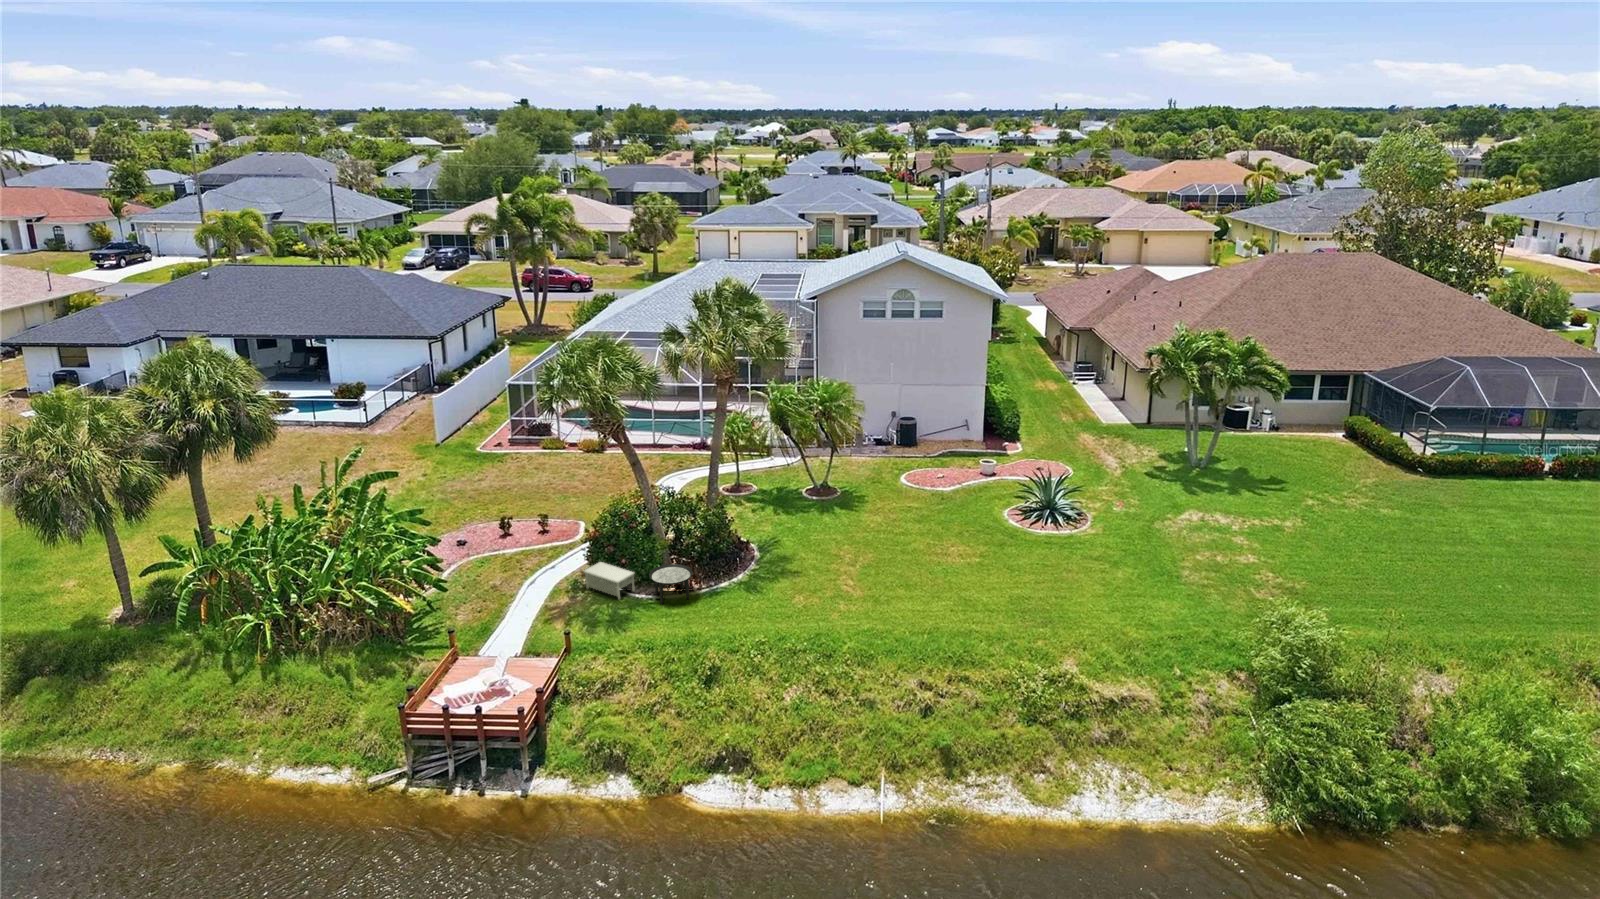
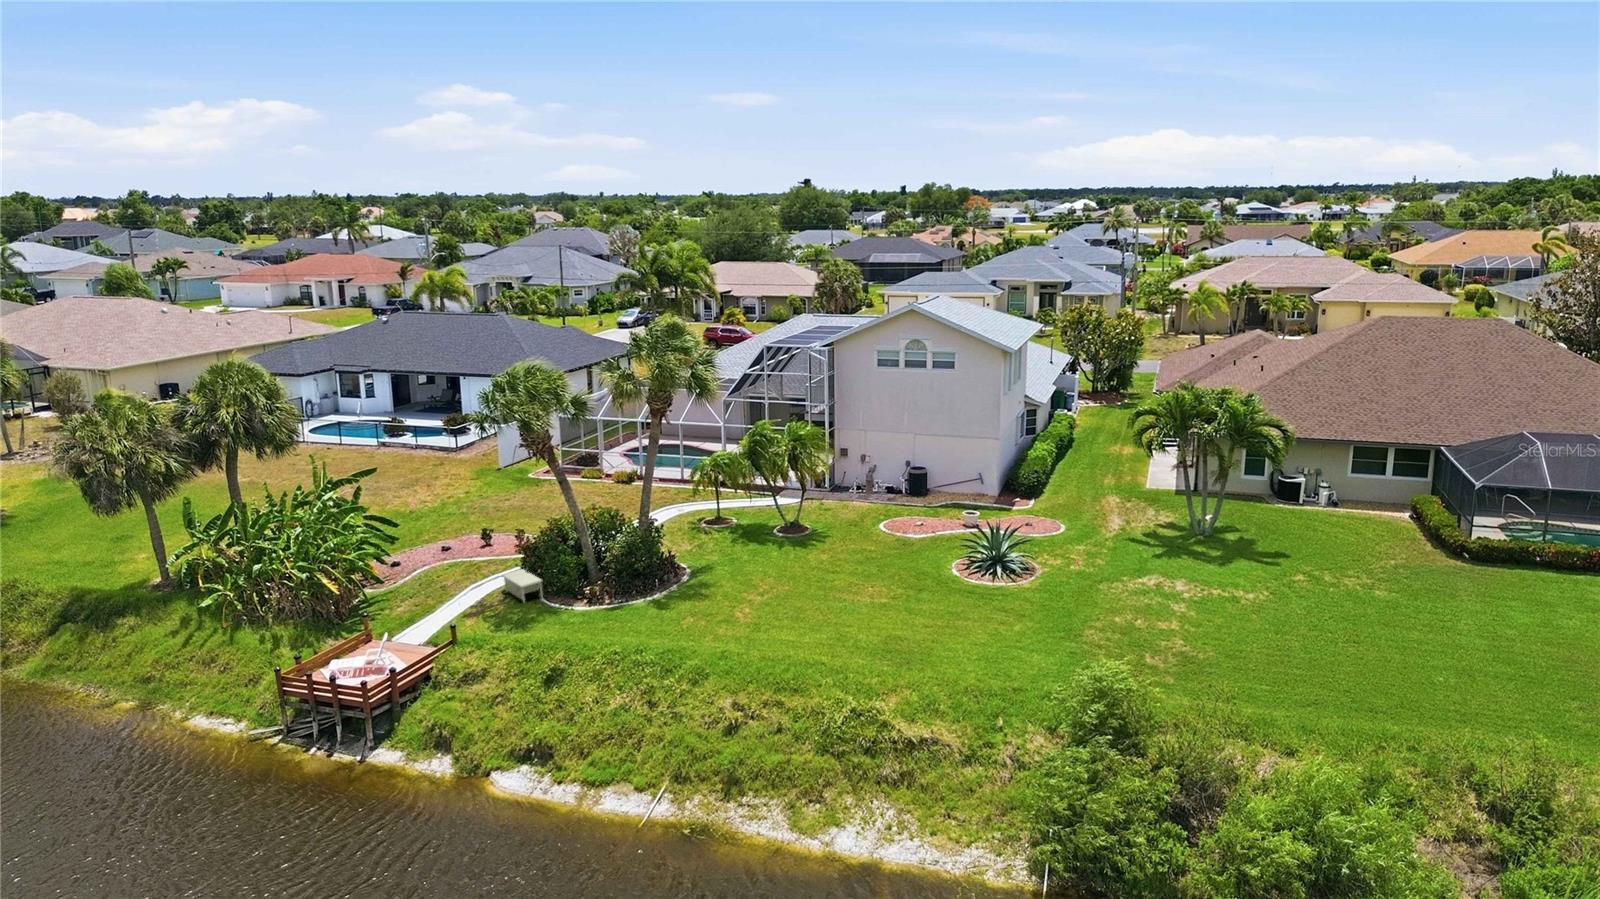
round table: present [649,564,693,604] -> none [547,575,588,611]

